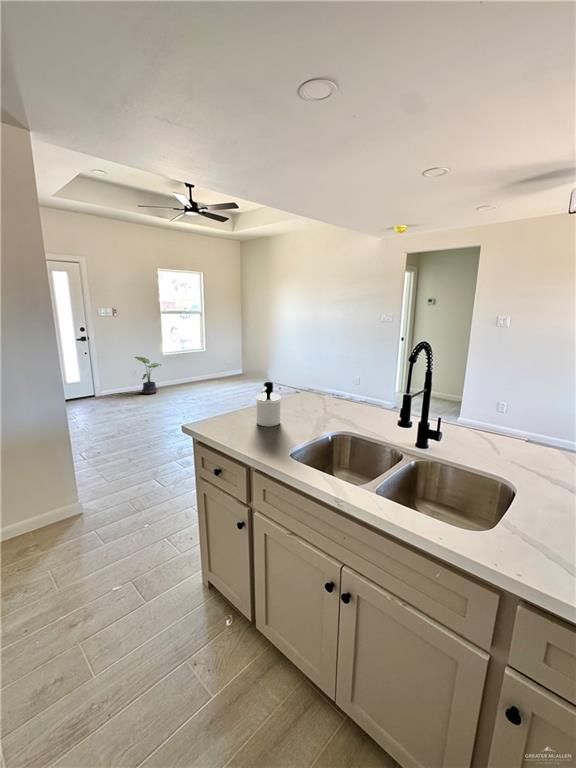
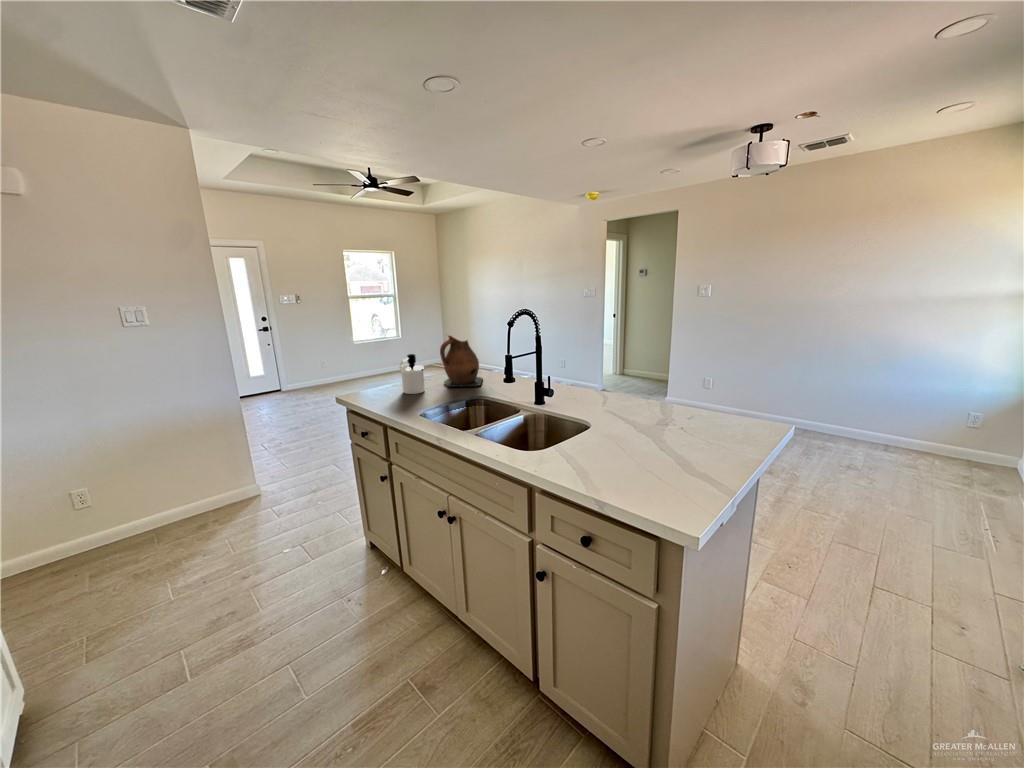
potted plant: present [135,357,161,394] -> none [321,346,351,386]
ceramic pitcher: none [293,361,338,419] -> present [440,335,482,387]

